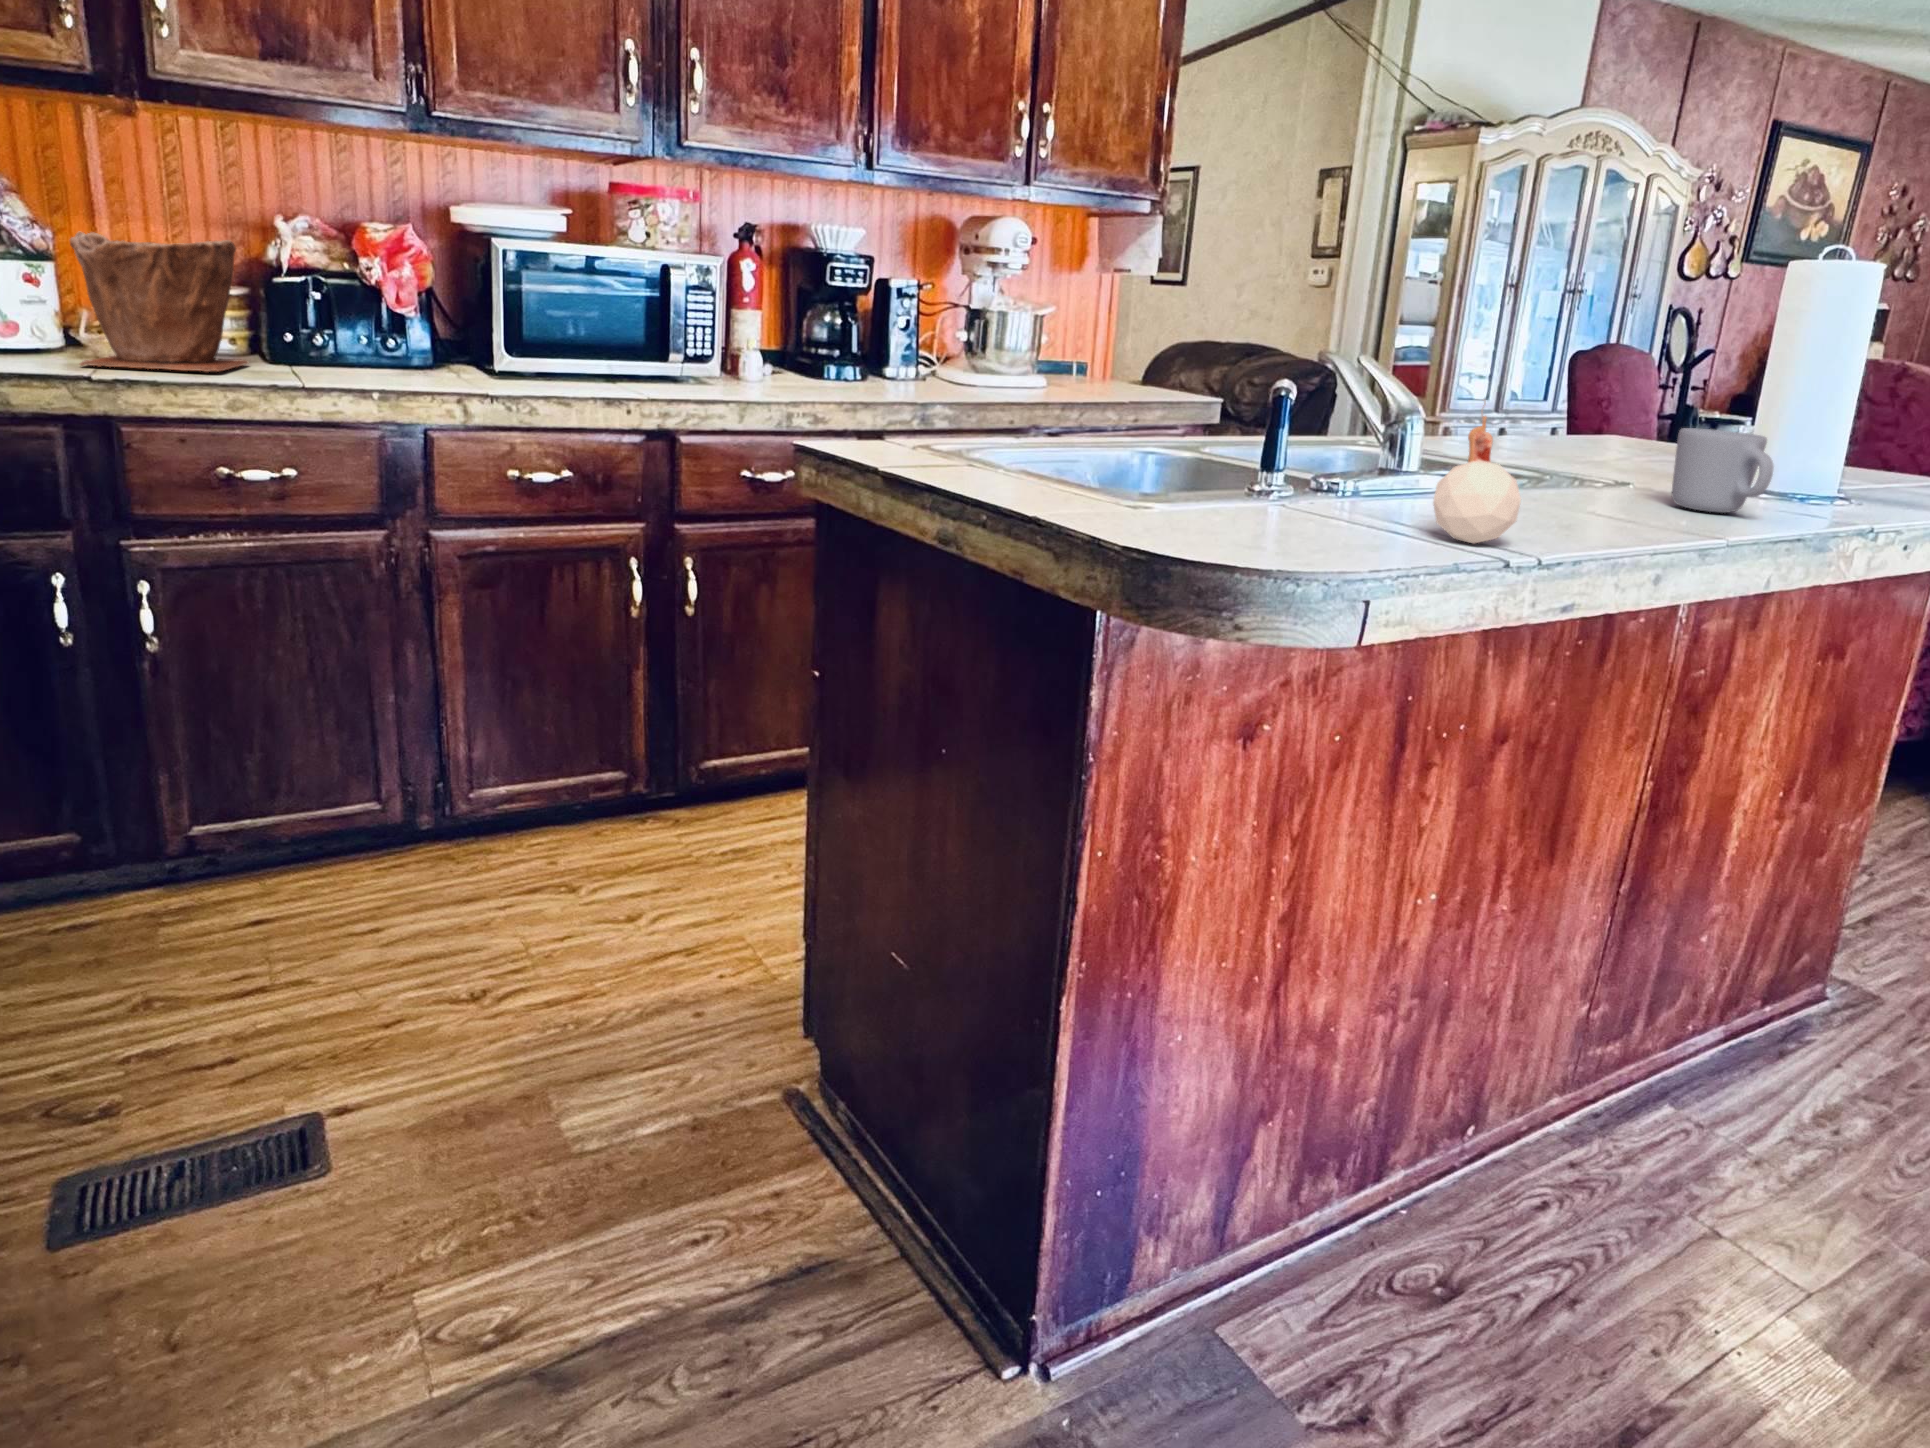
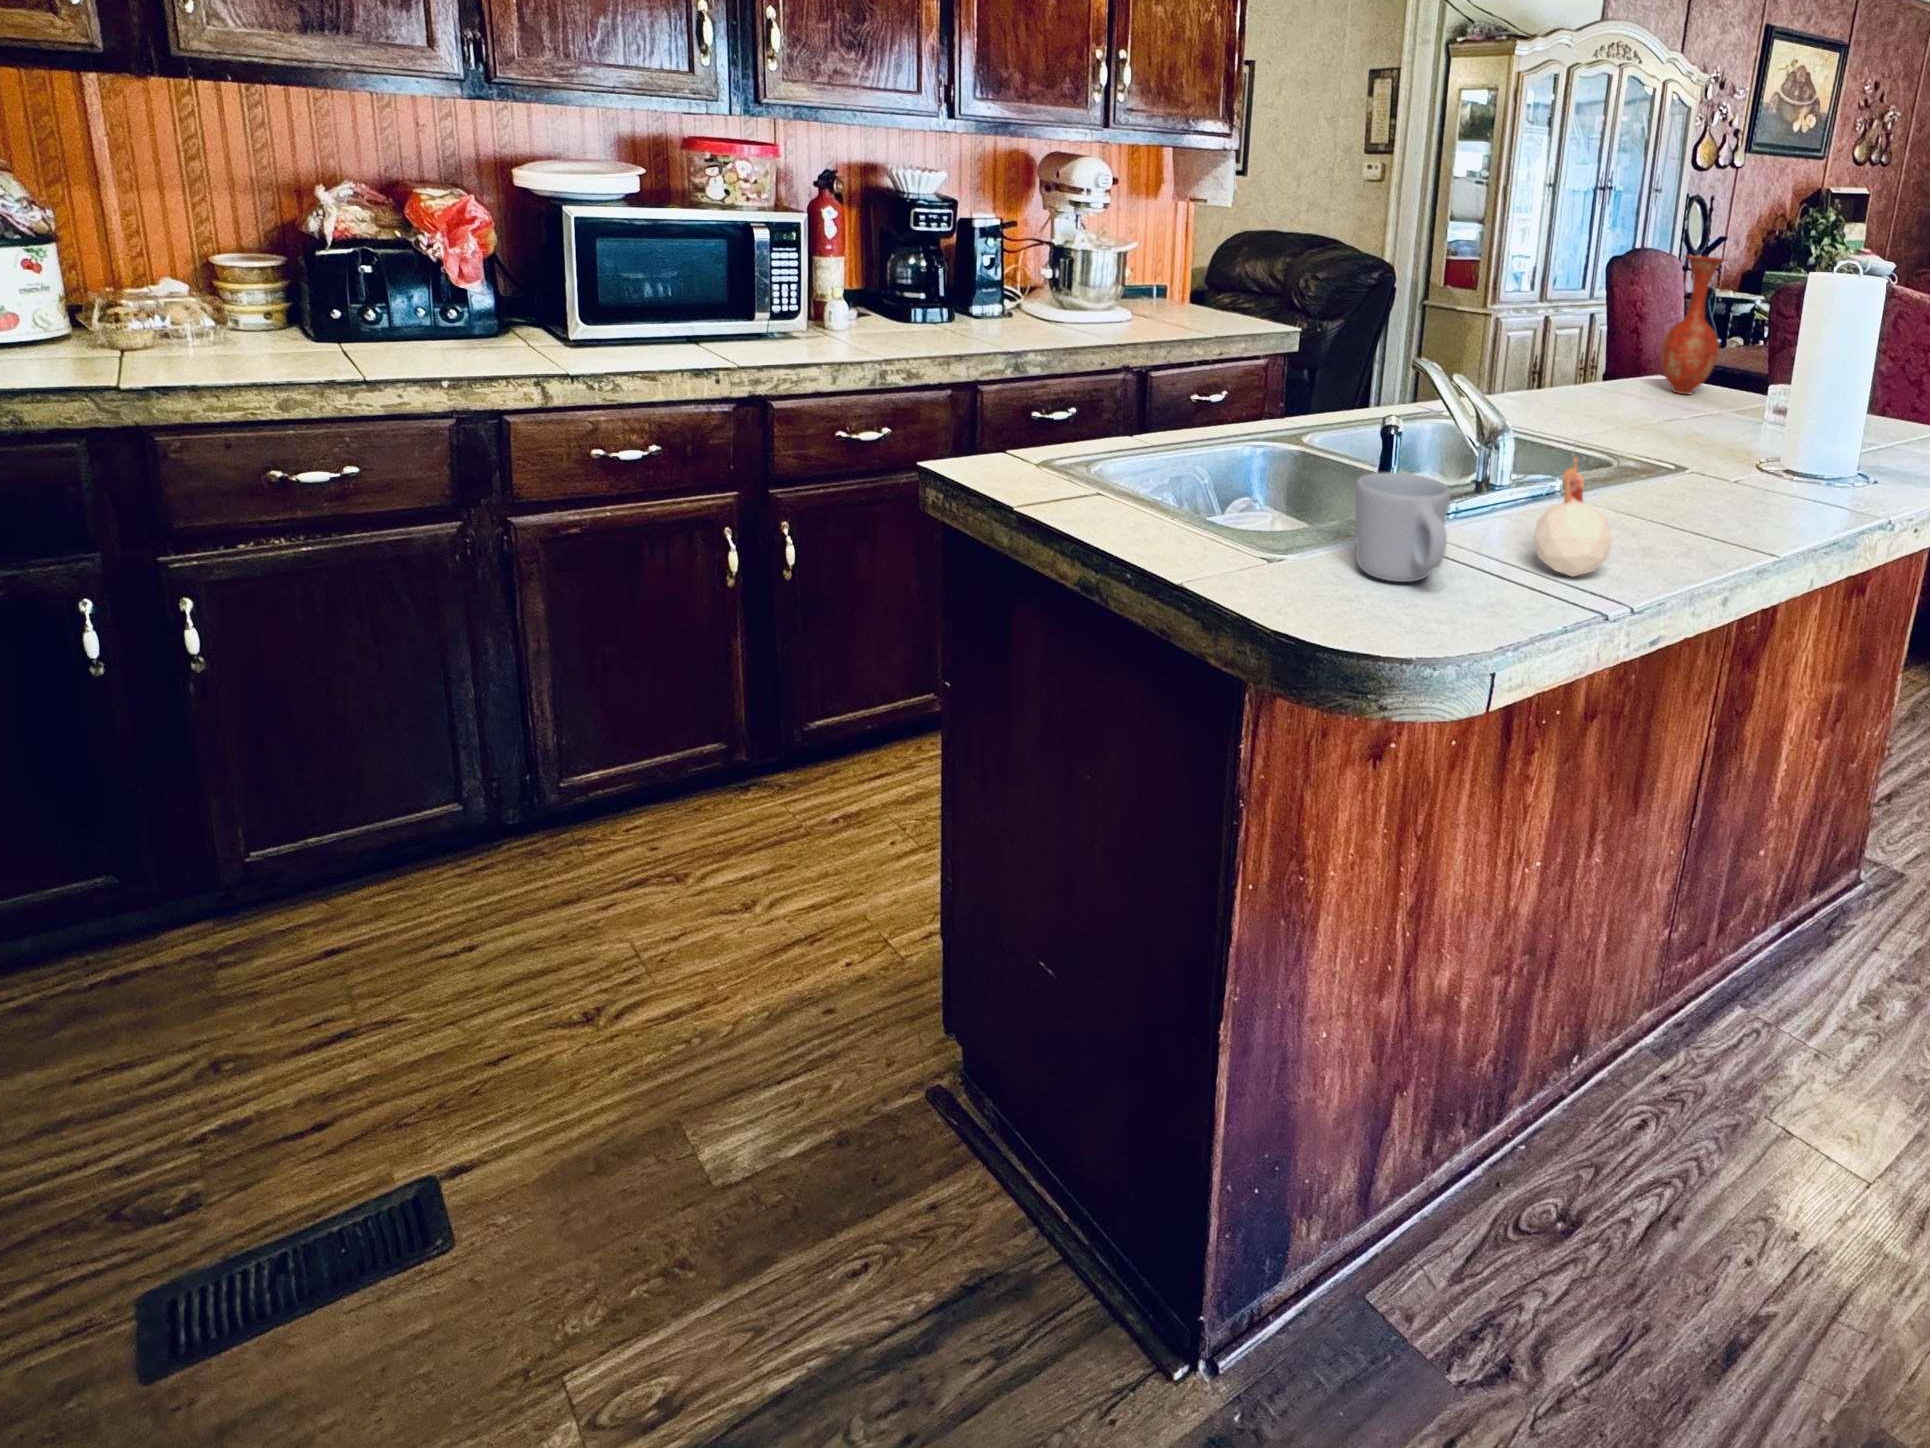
plant pot: present [70,232,249,372] -> none [84,224,300,371]
vase: none [1615,296,1699,452] -> present [1661,255,1726,394]
mug: present [1672,428,1774,513] -> present [1356,473,1451,582]

